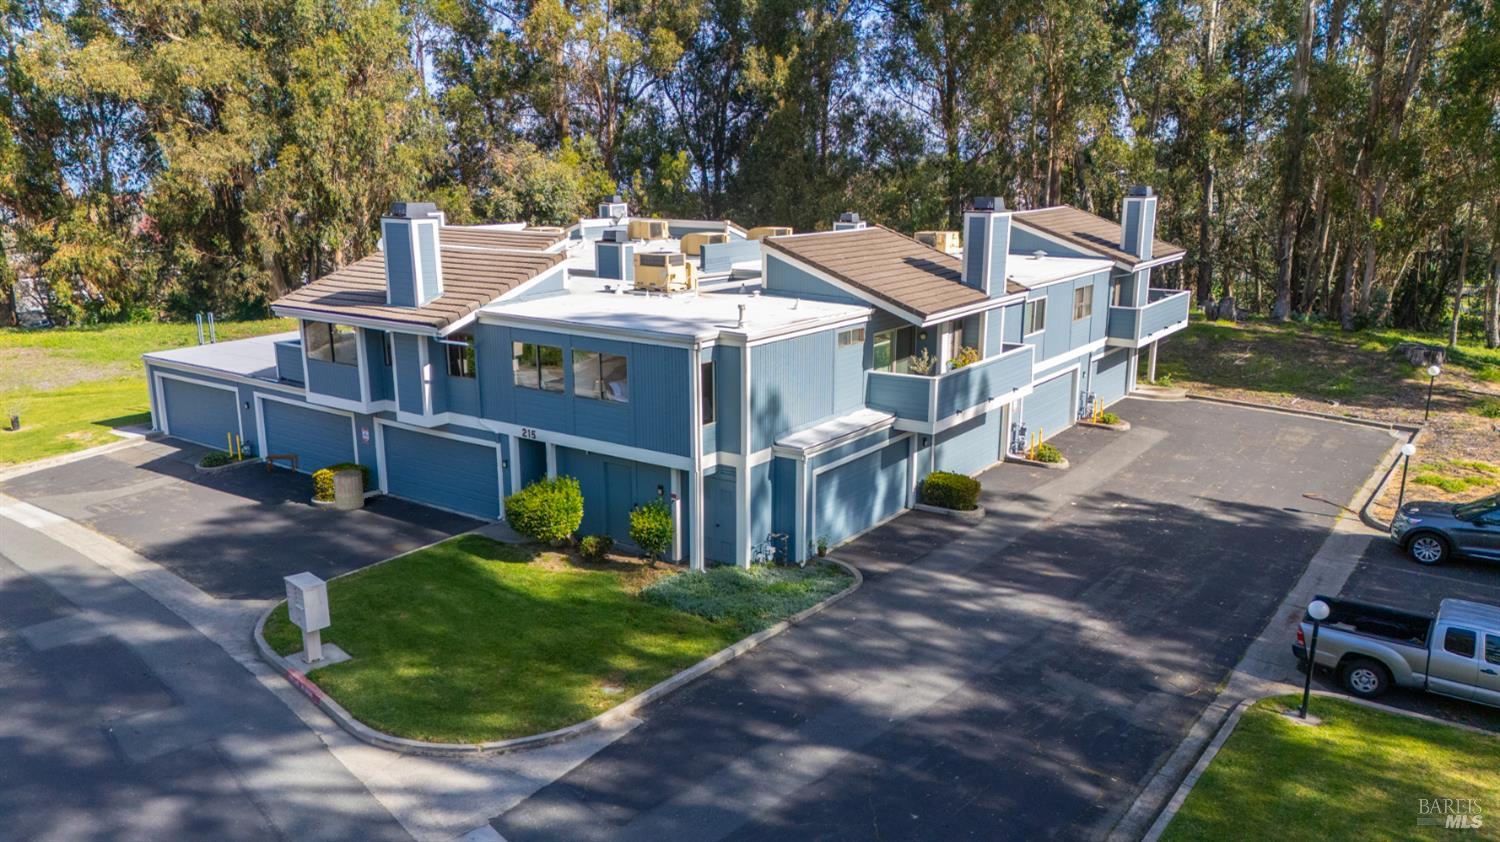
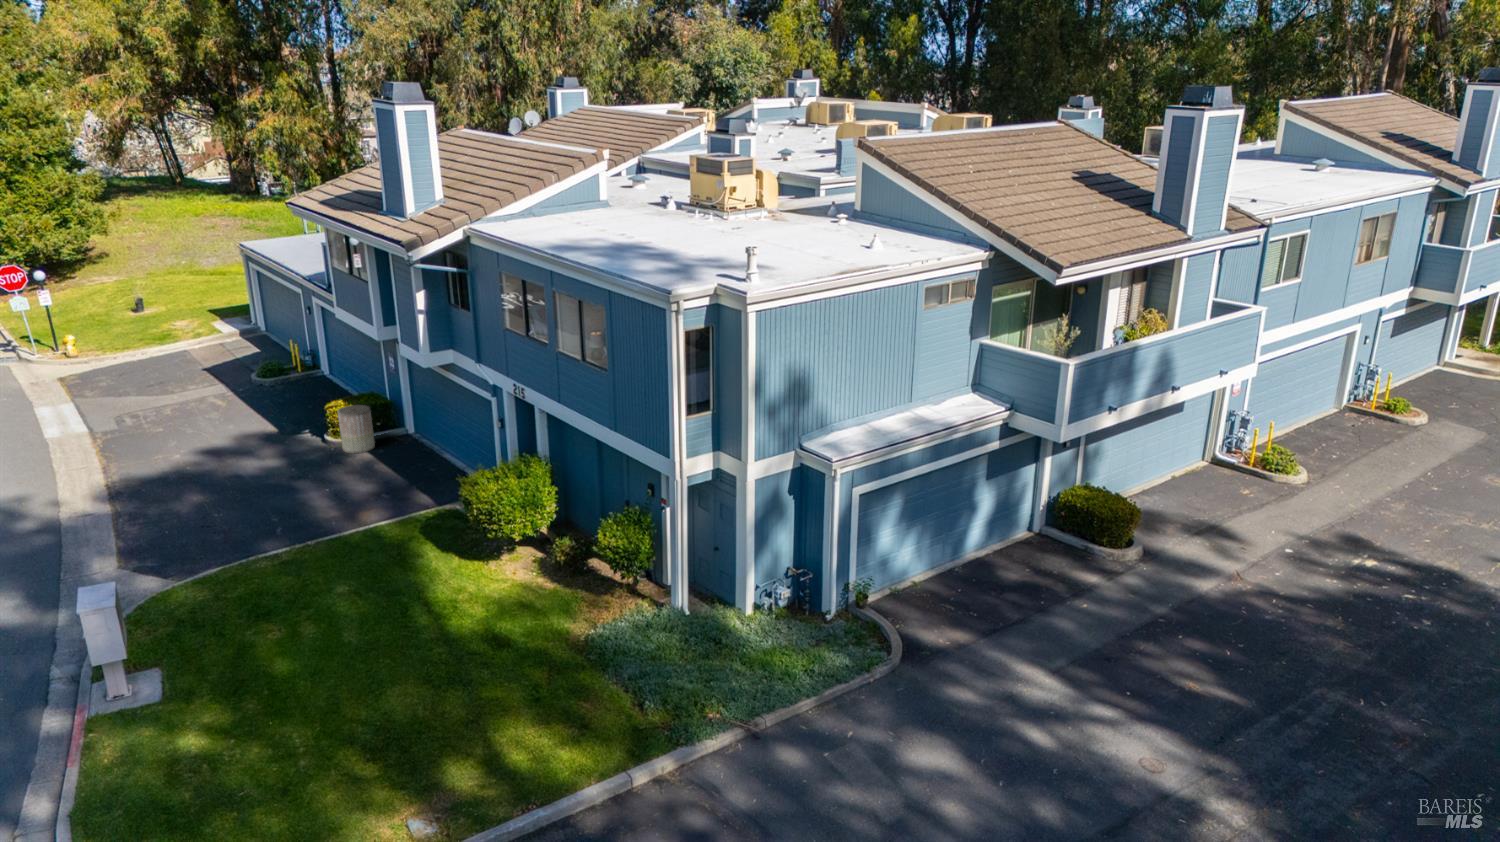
bench: present [265,454,299,472] -> none [311,370,347,393]

